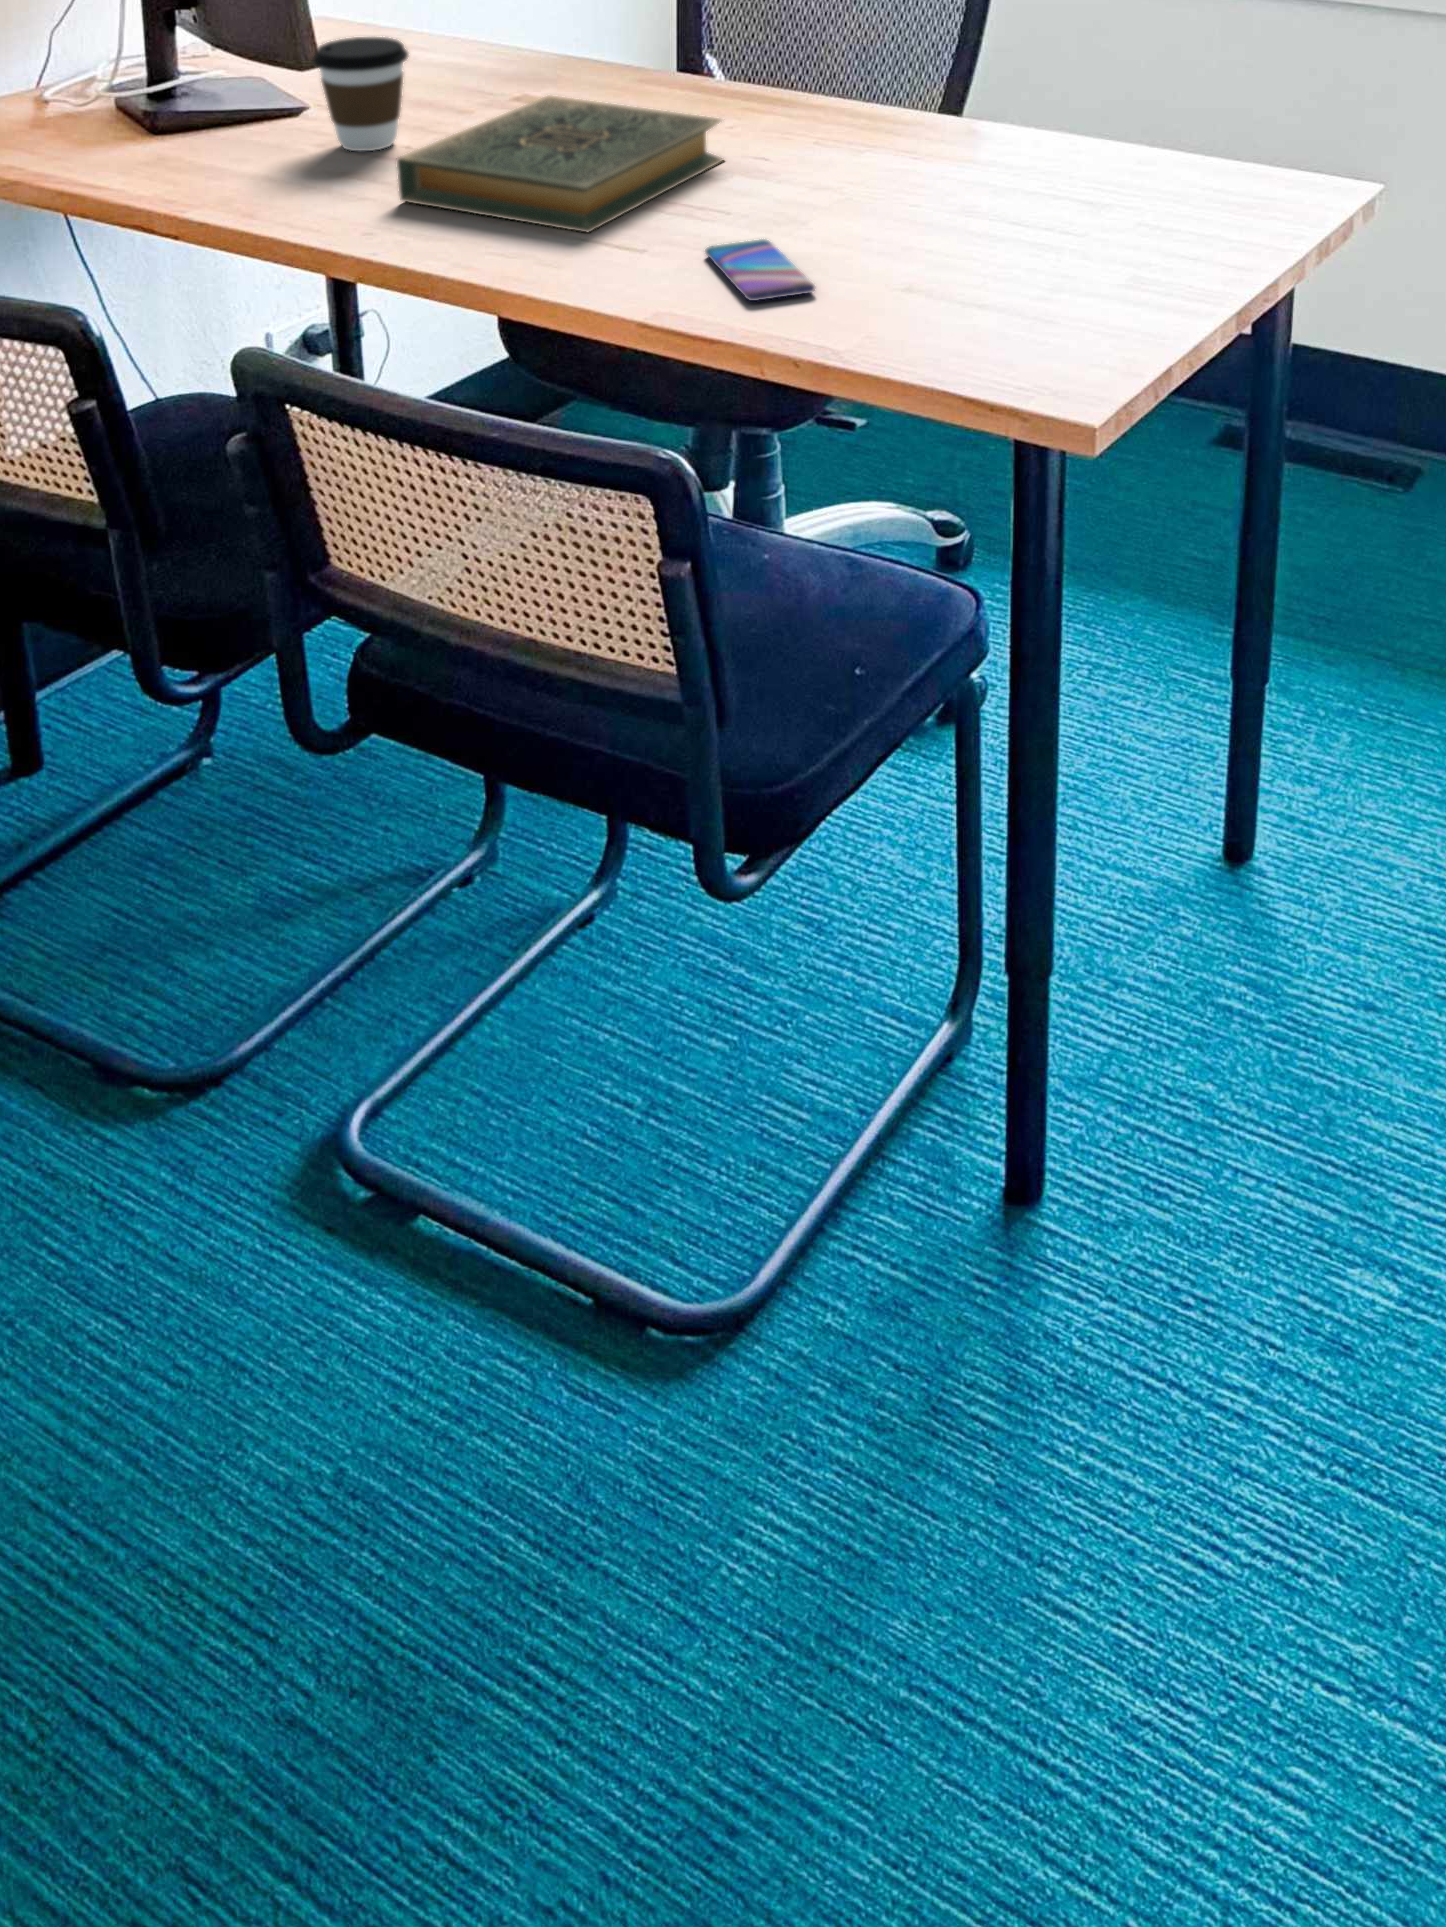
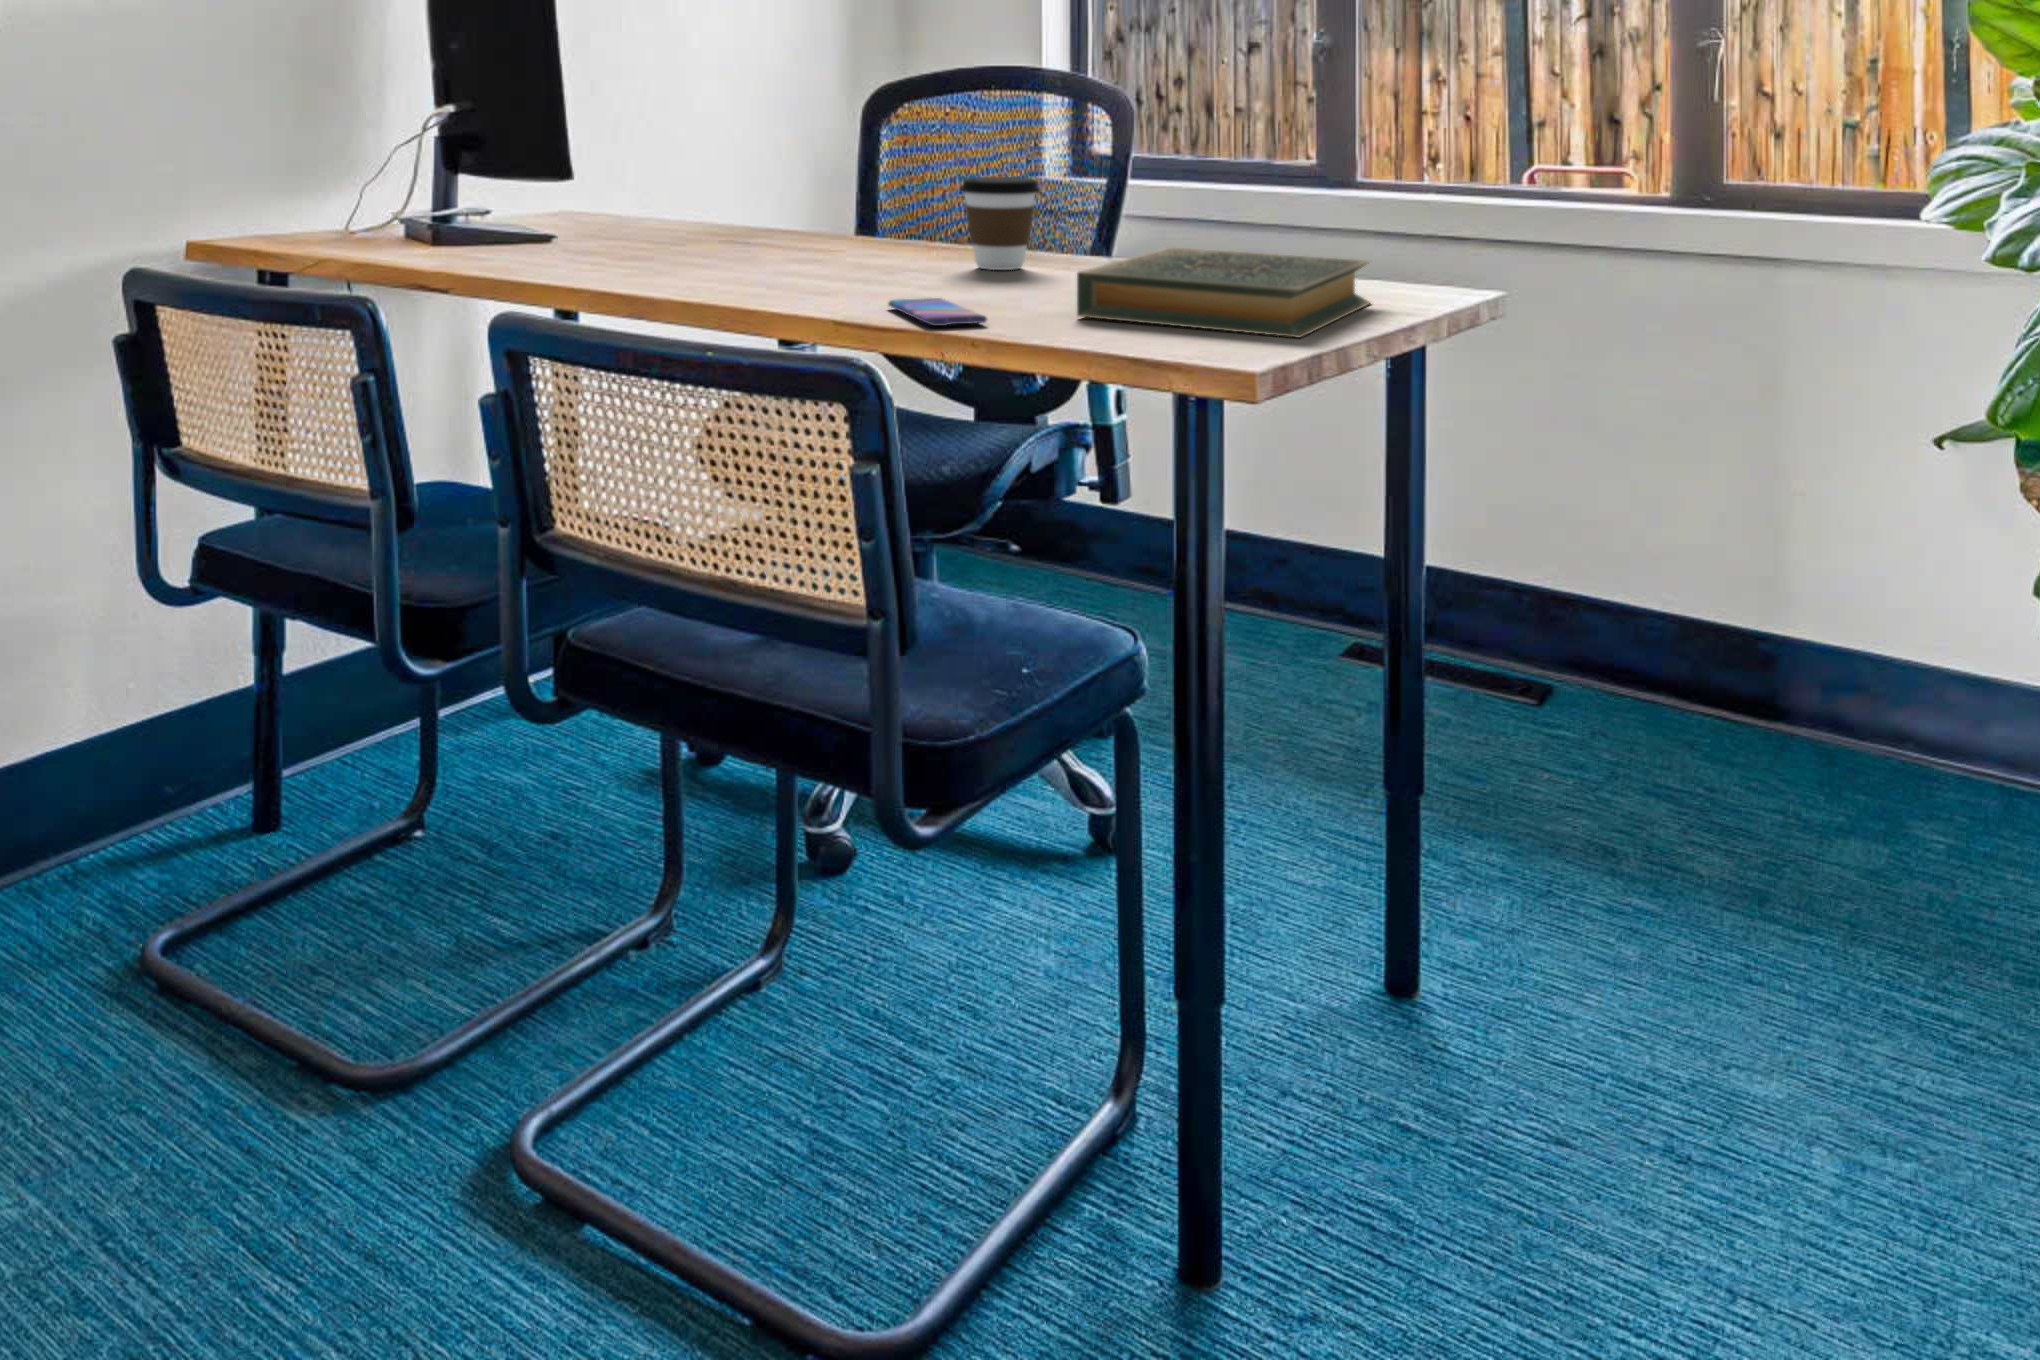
coffee cup: present [312,37,408,151] -> present [960,177,1040,270]
hardback book: present [397,96,723,232] -> present [1077,247,1370,337]

